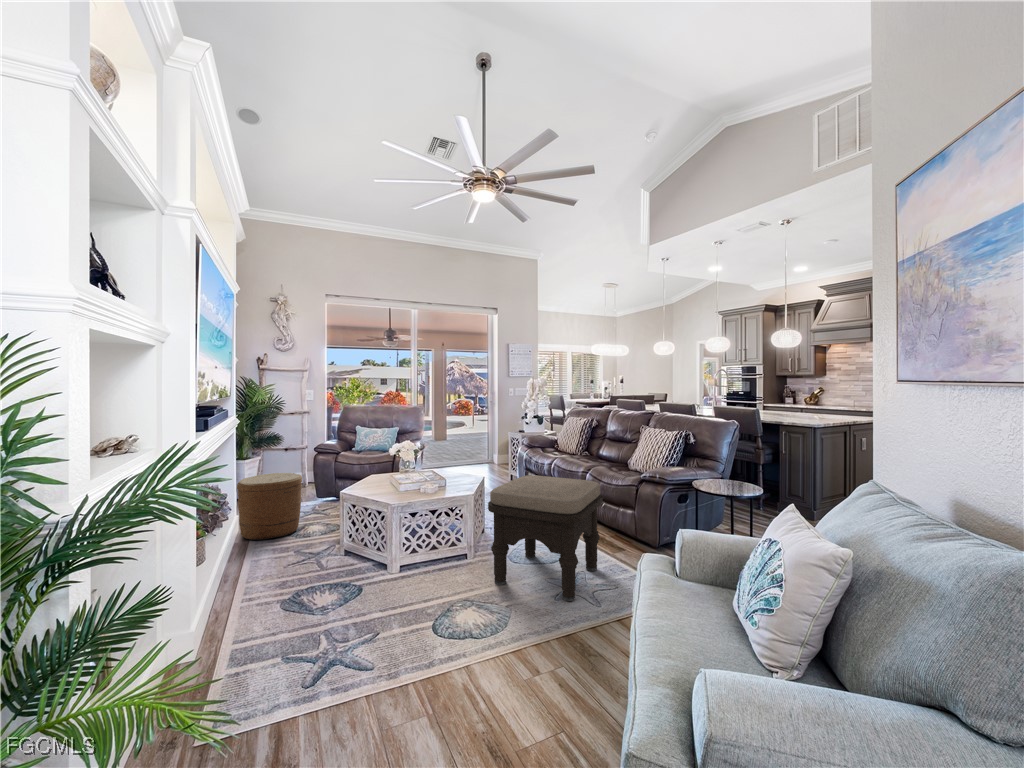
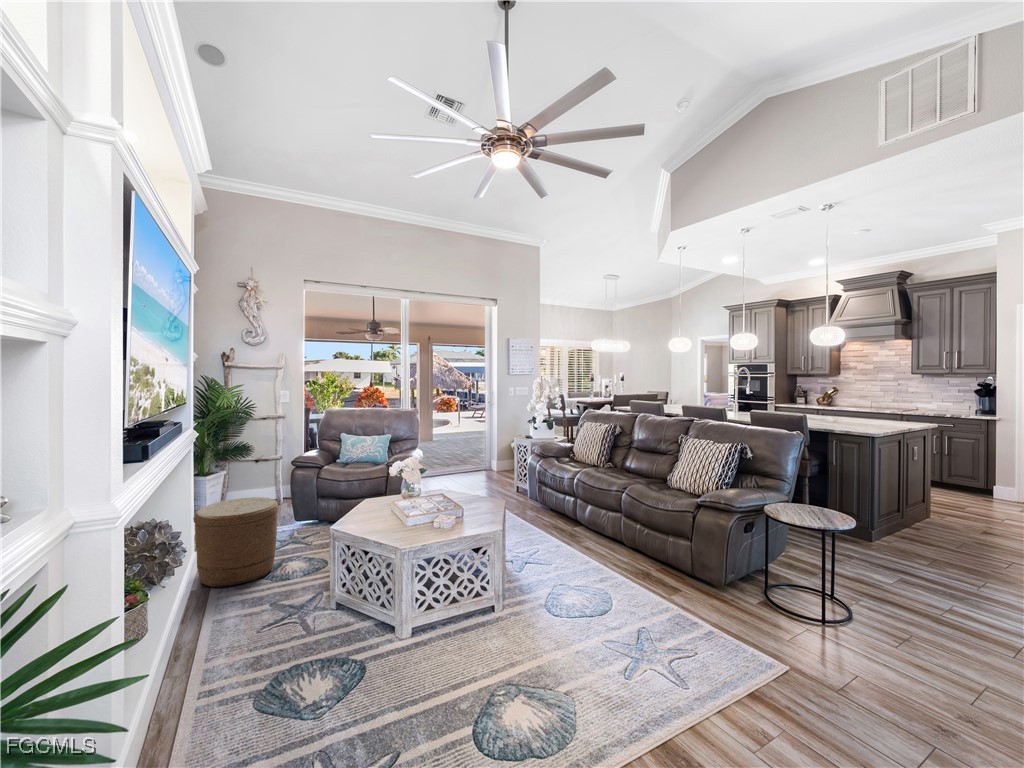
ottoman: present [488,475,603,601] -> none [529,505,668,680]

